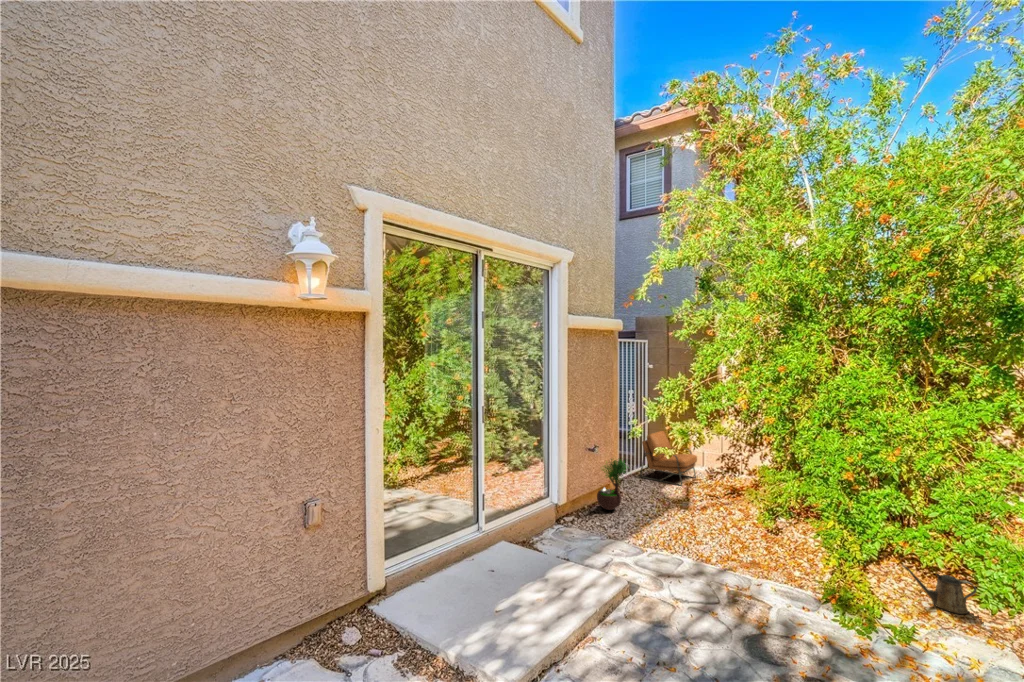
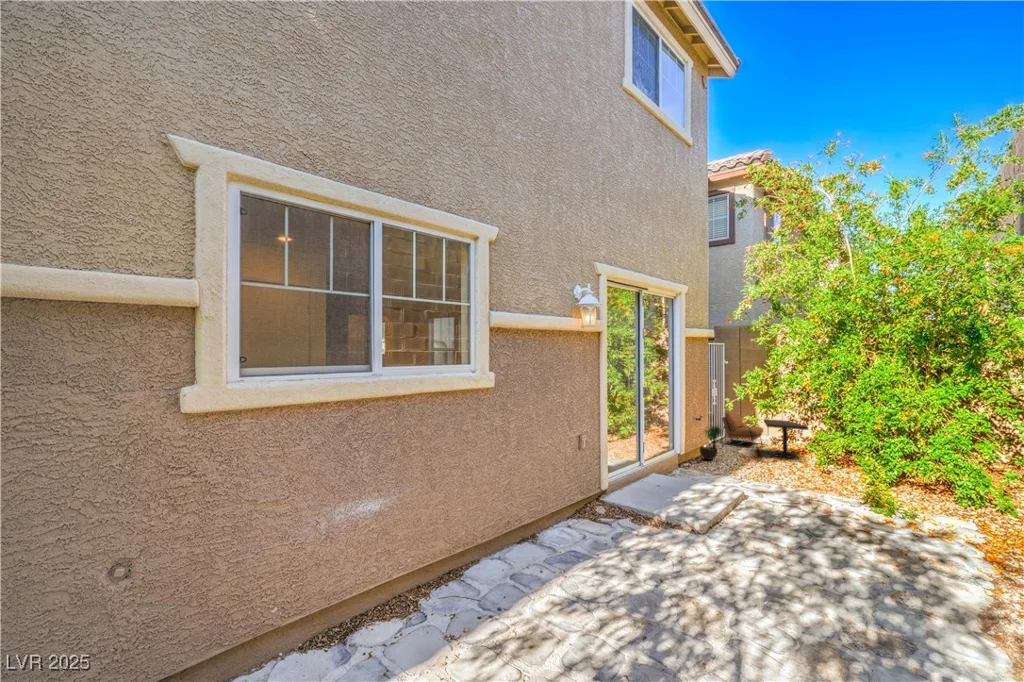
side table: none [695,446,752,505] -> present [764,419,808,458]
watering can: present [903,566,977,614] -> none [910,479,954,504]

